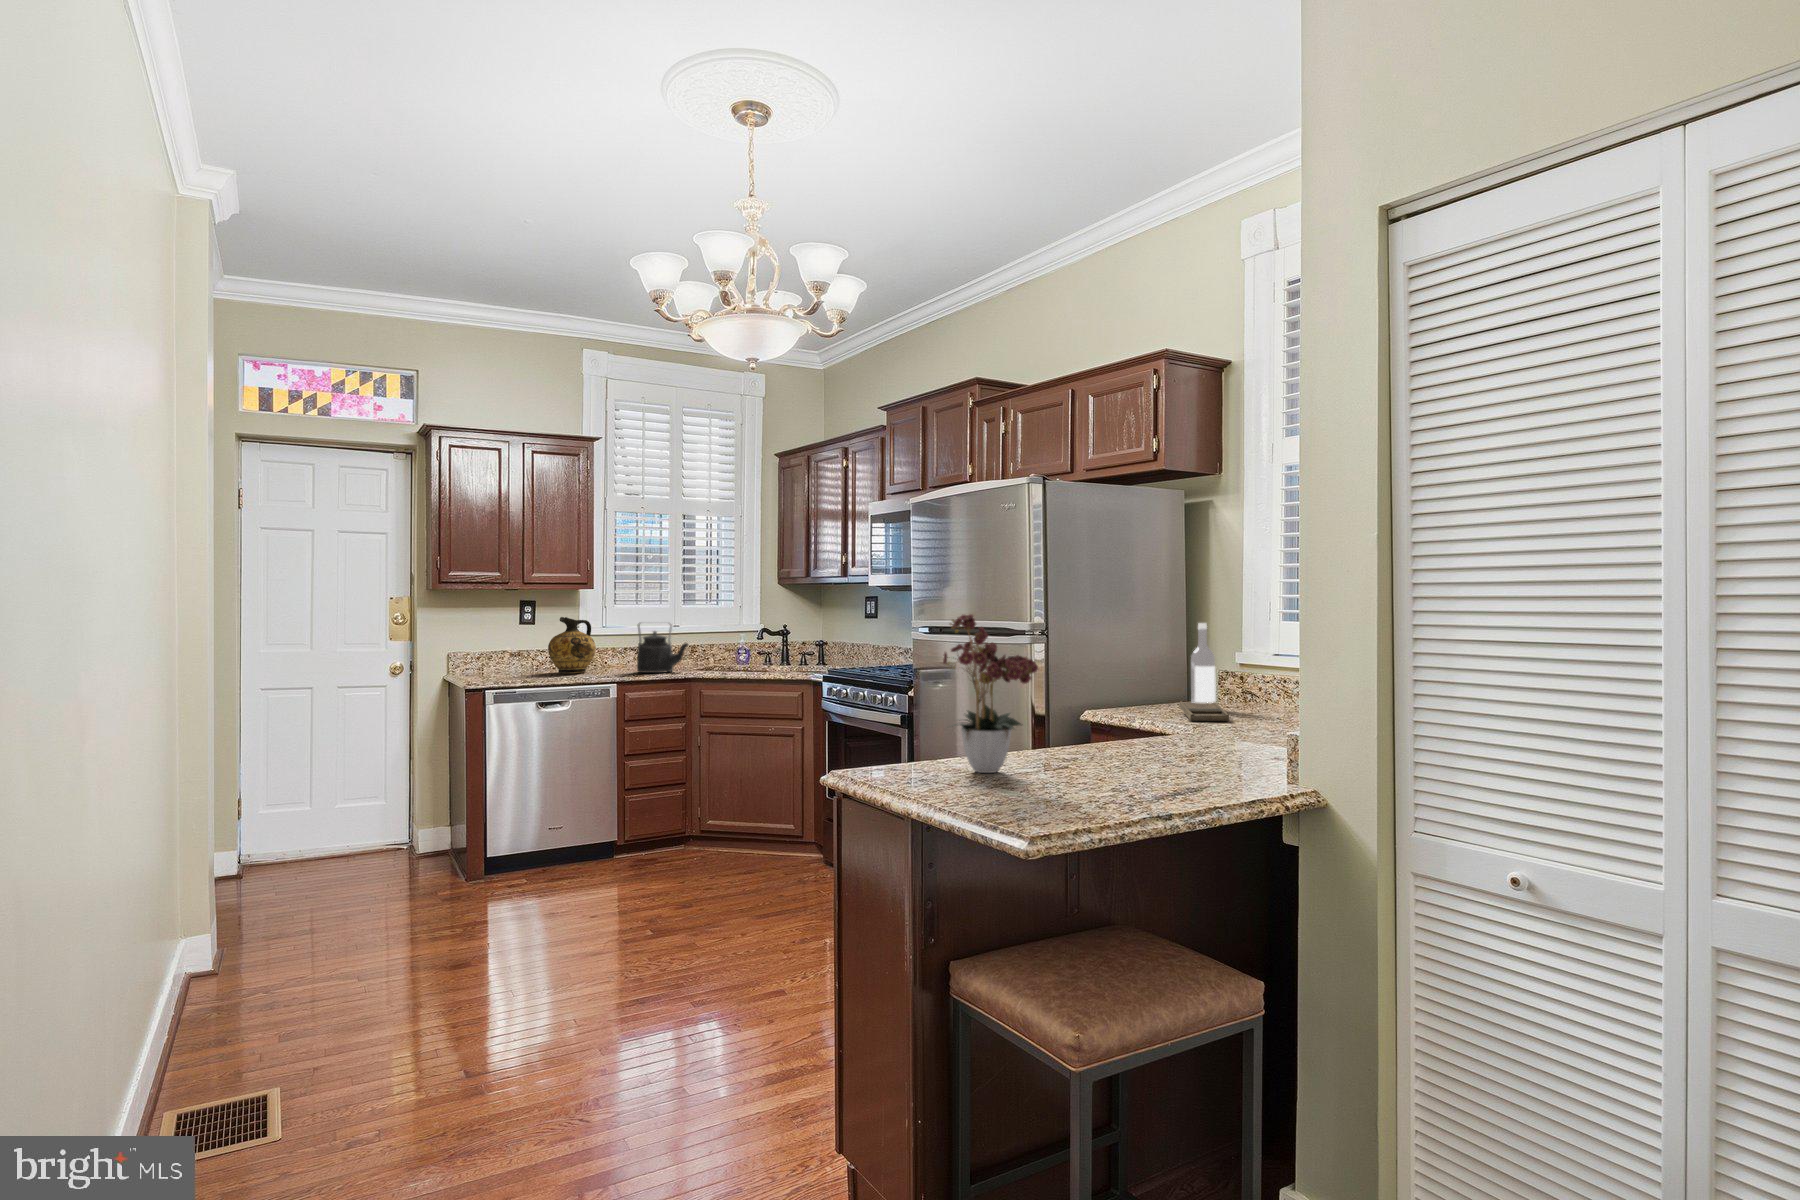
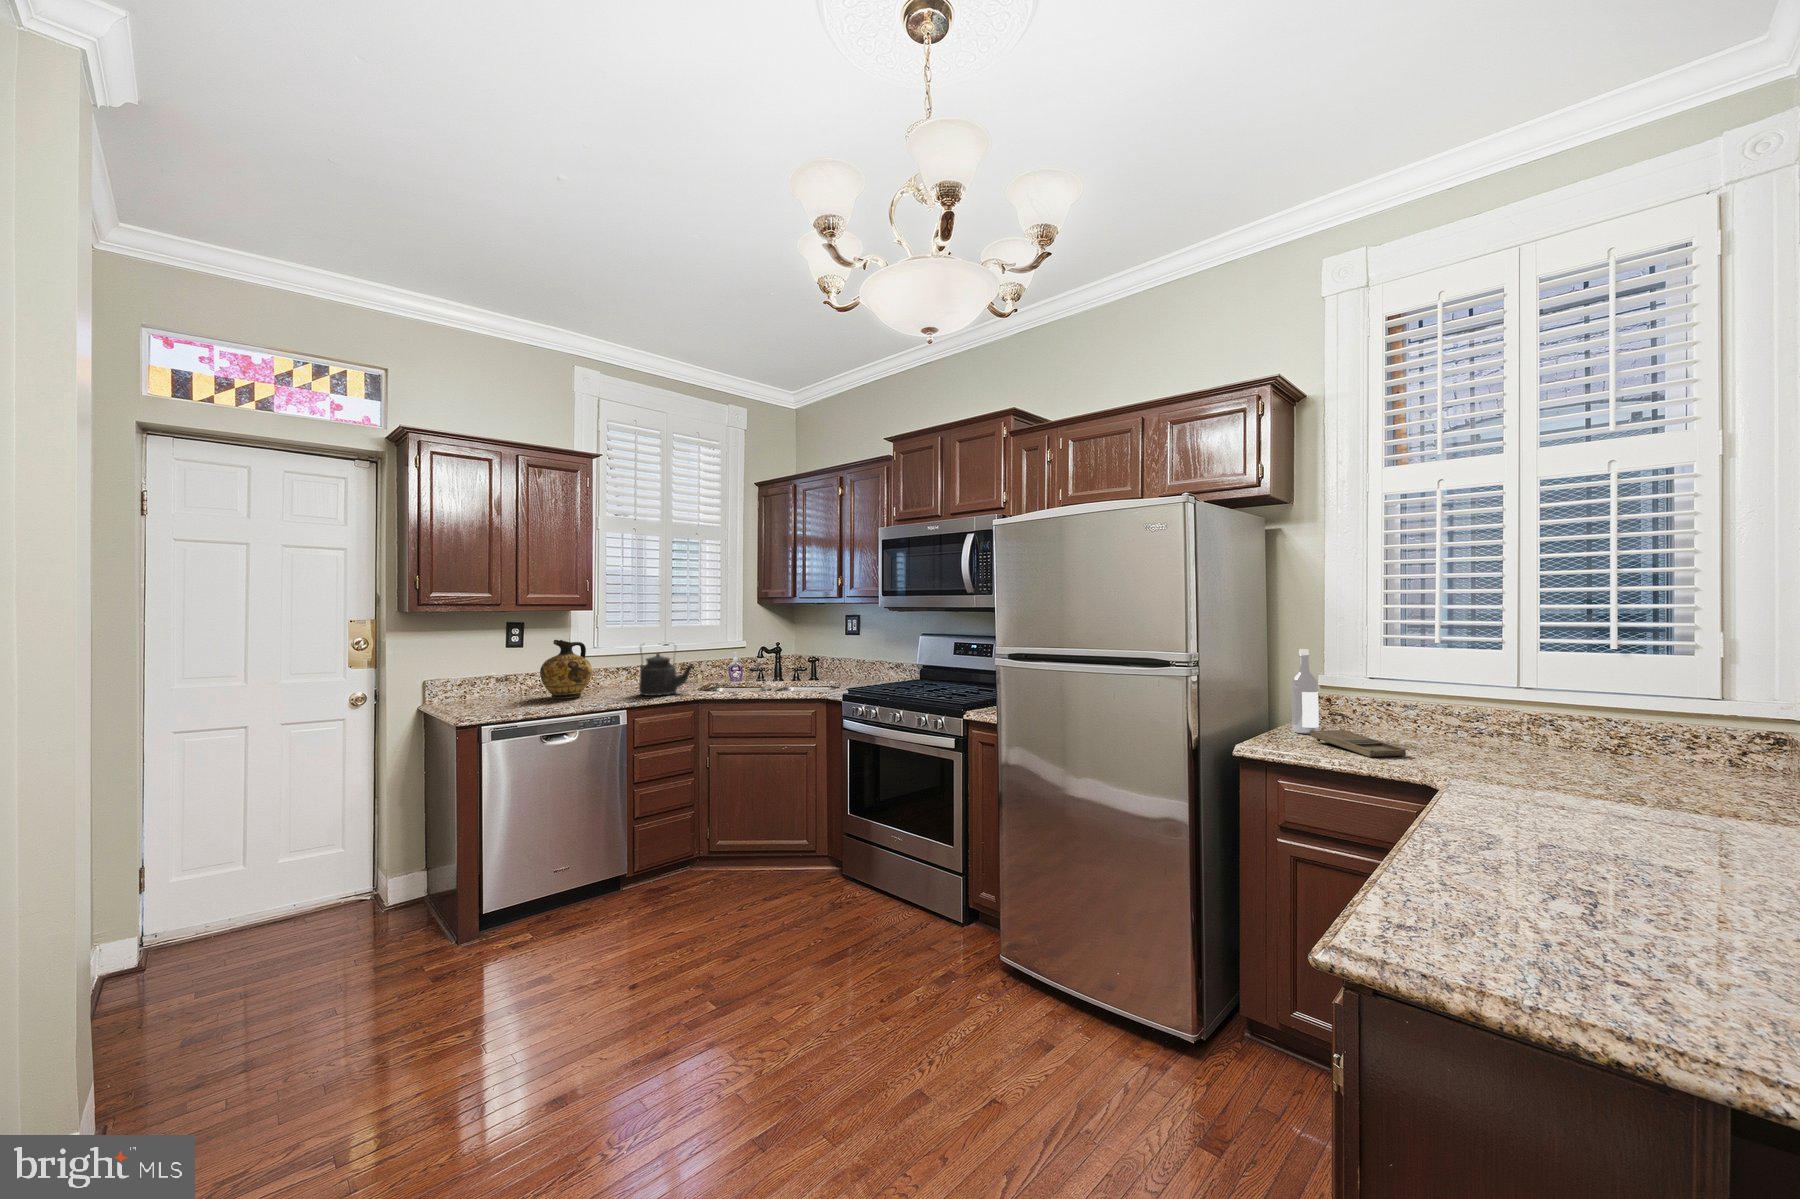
flower arrangement: present [943,614,1038,773] -> none [1518,675,1696,942]

